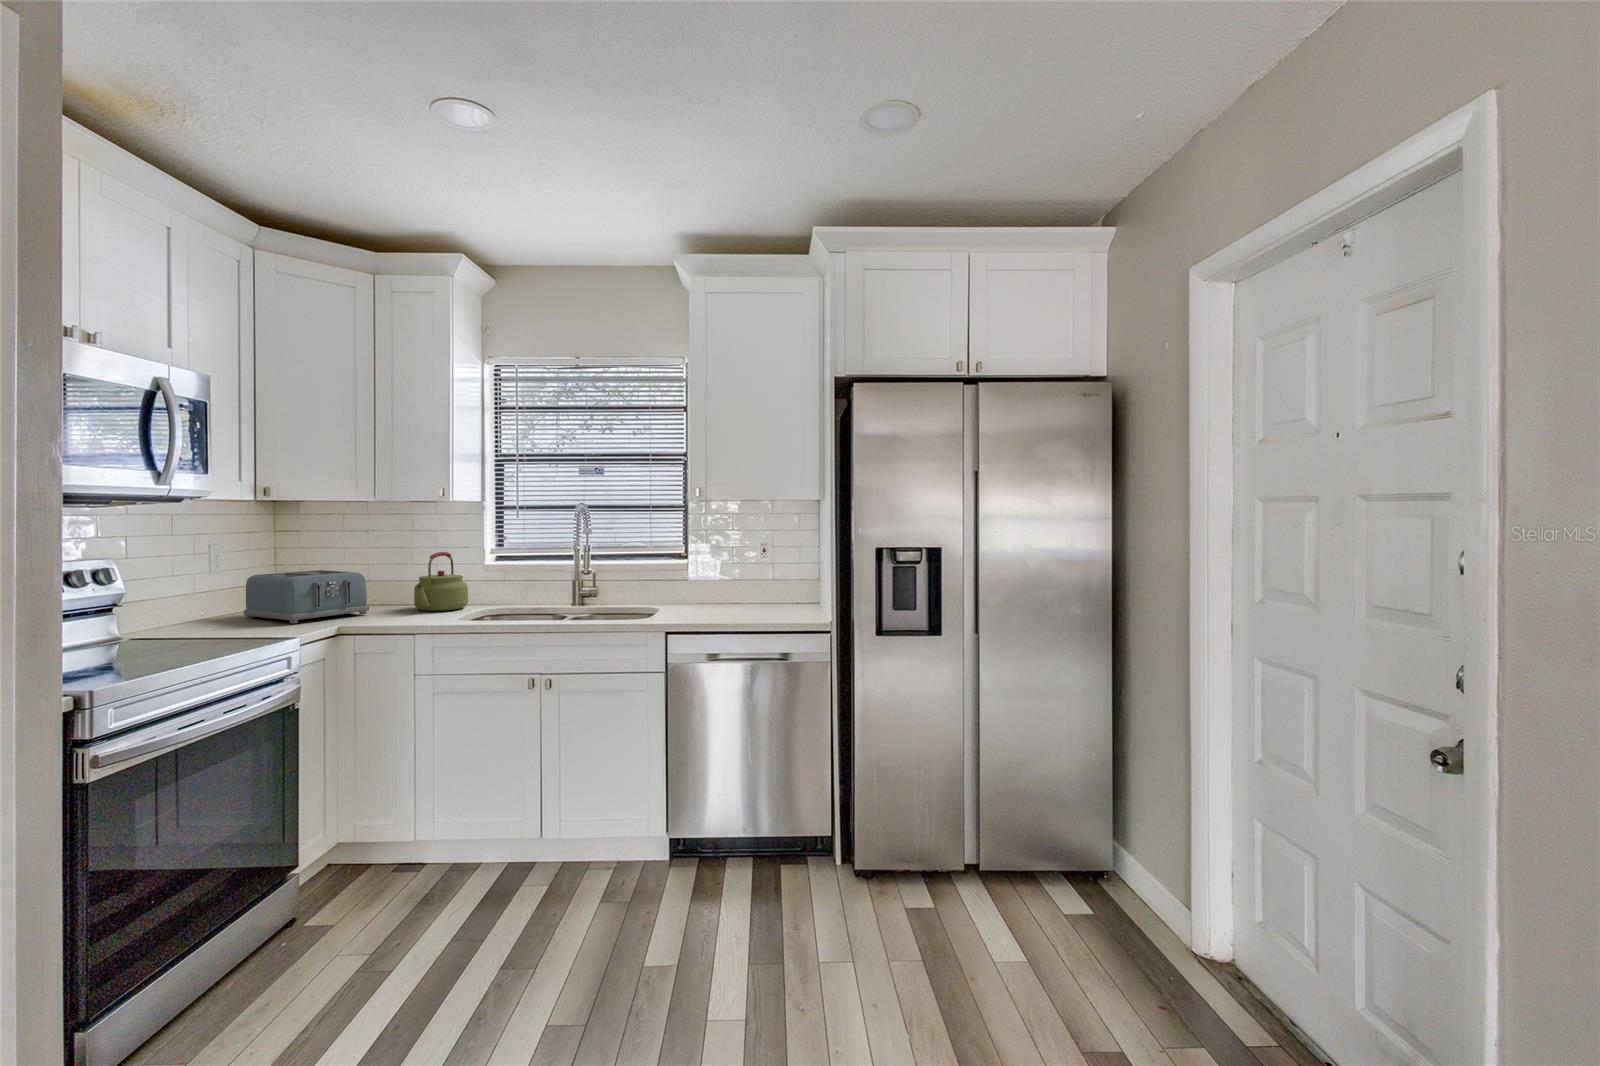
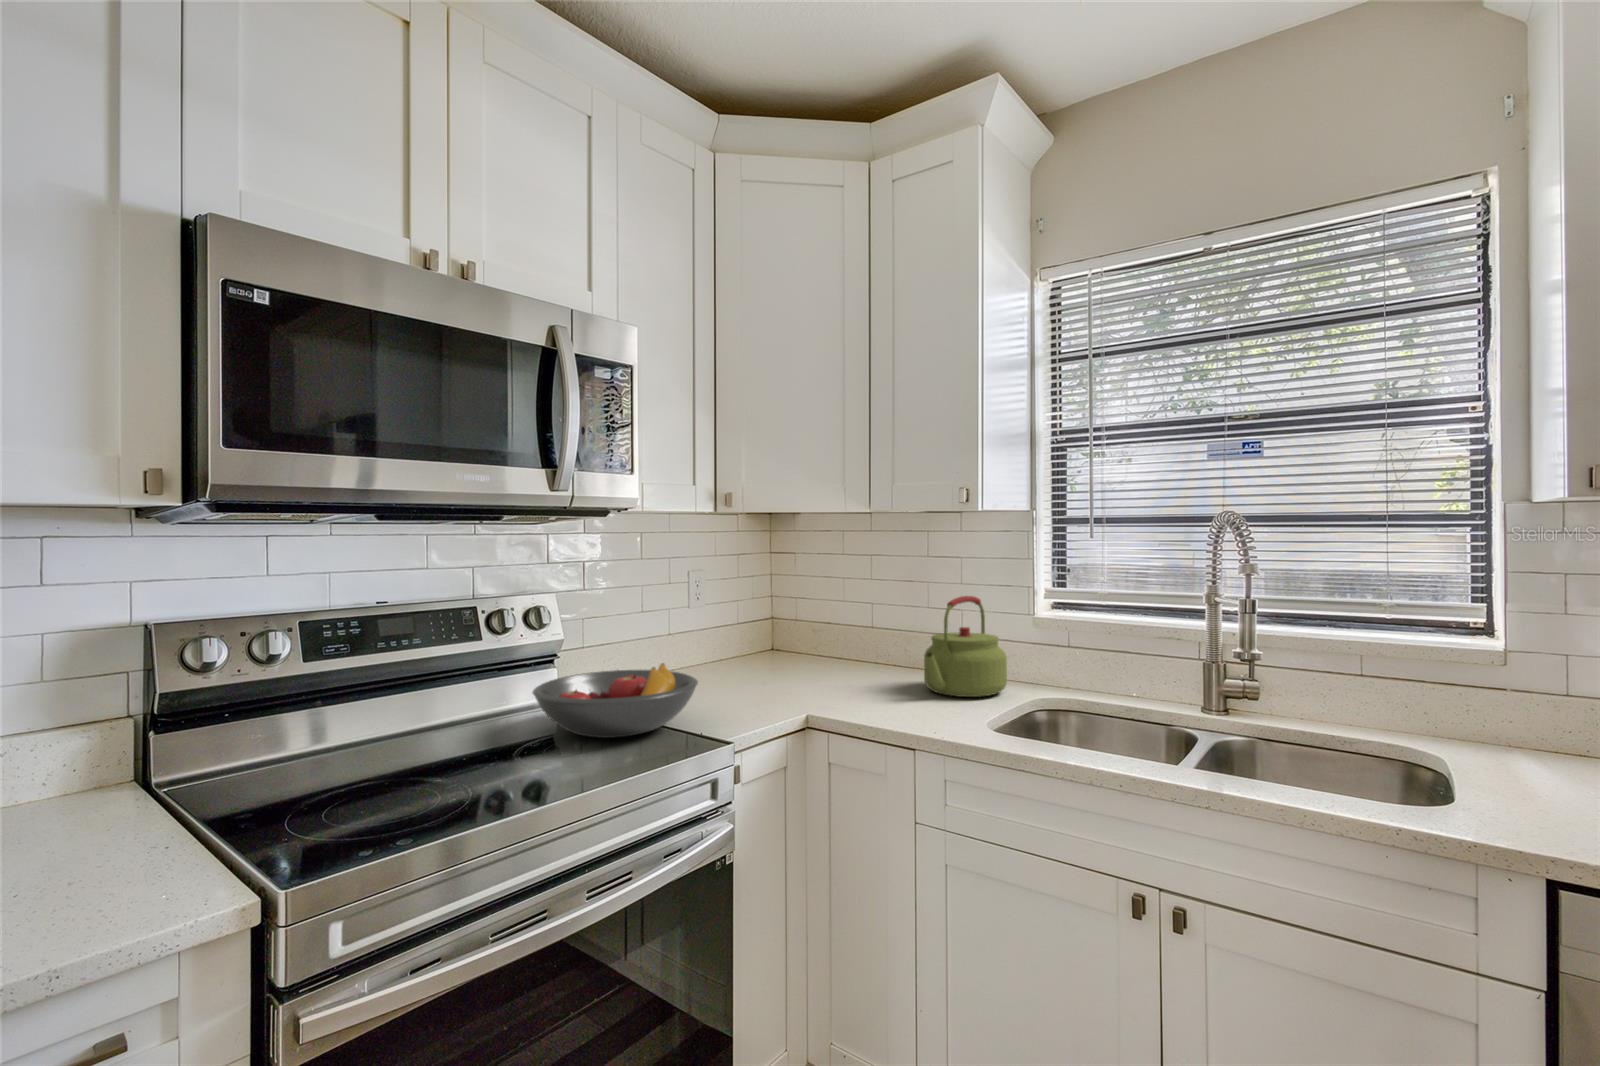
toaster: present [243,570,369,623] -> none [710,616,858,702]
fruit bowl: none [131,599,266,645] -> present [533,663,698,738]

